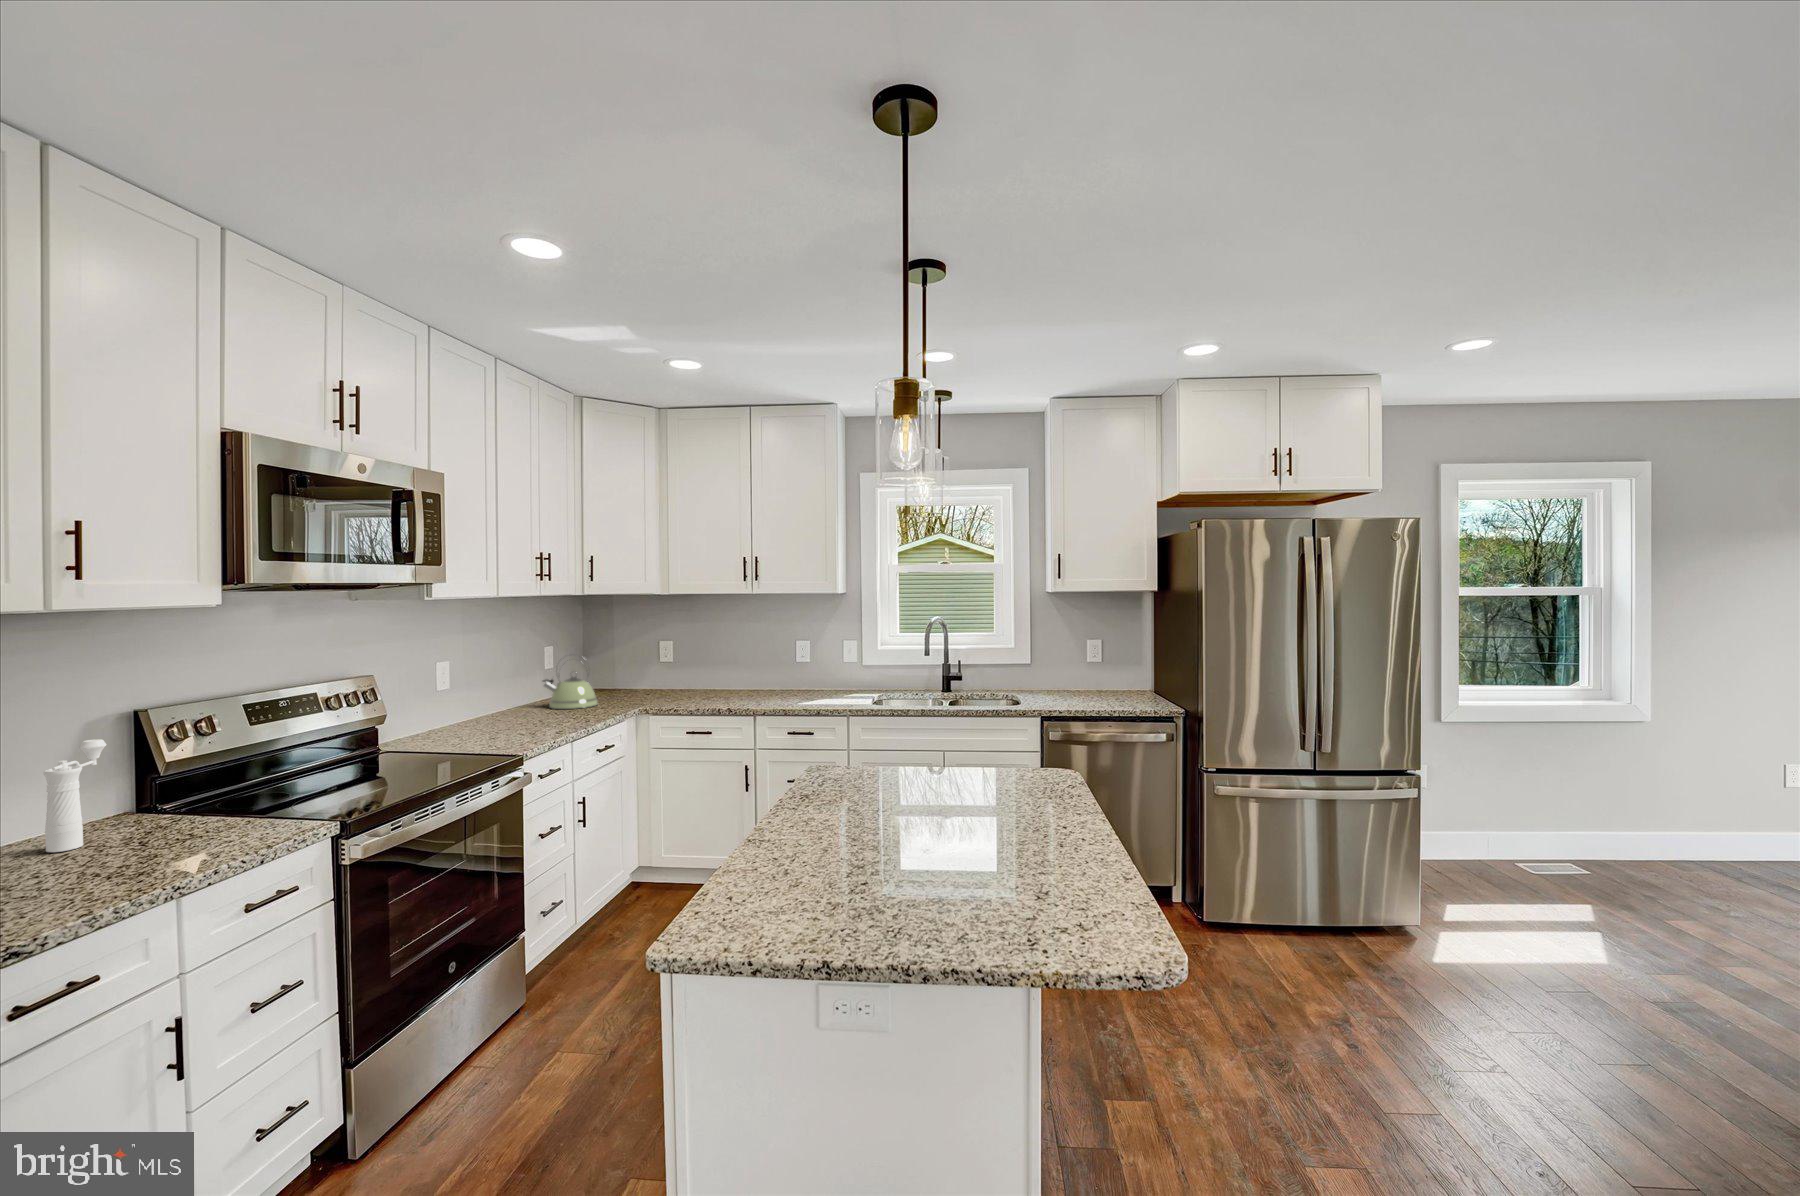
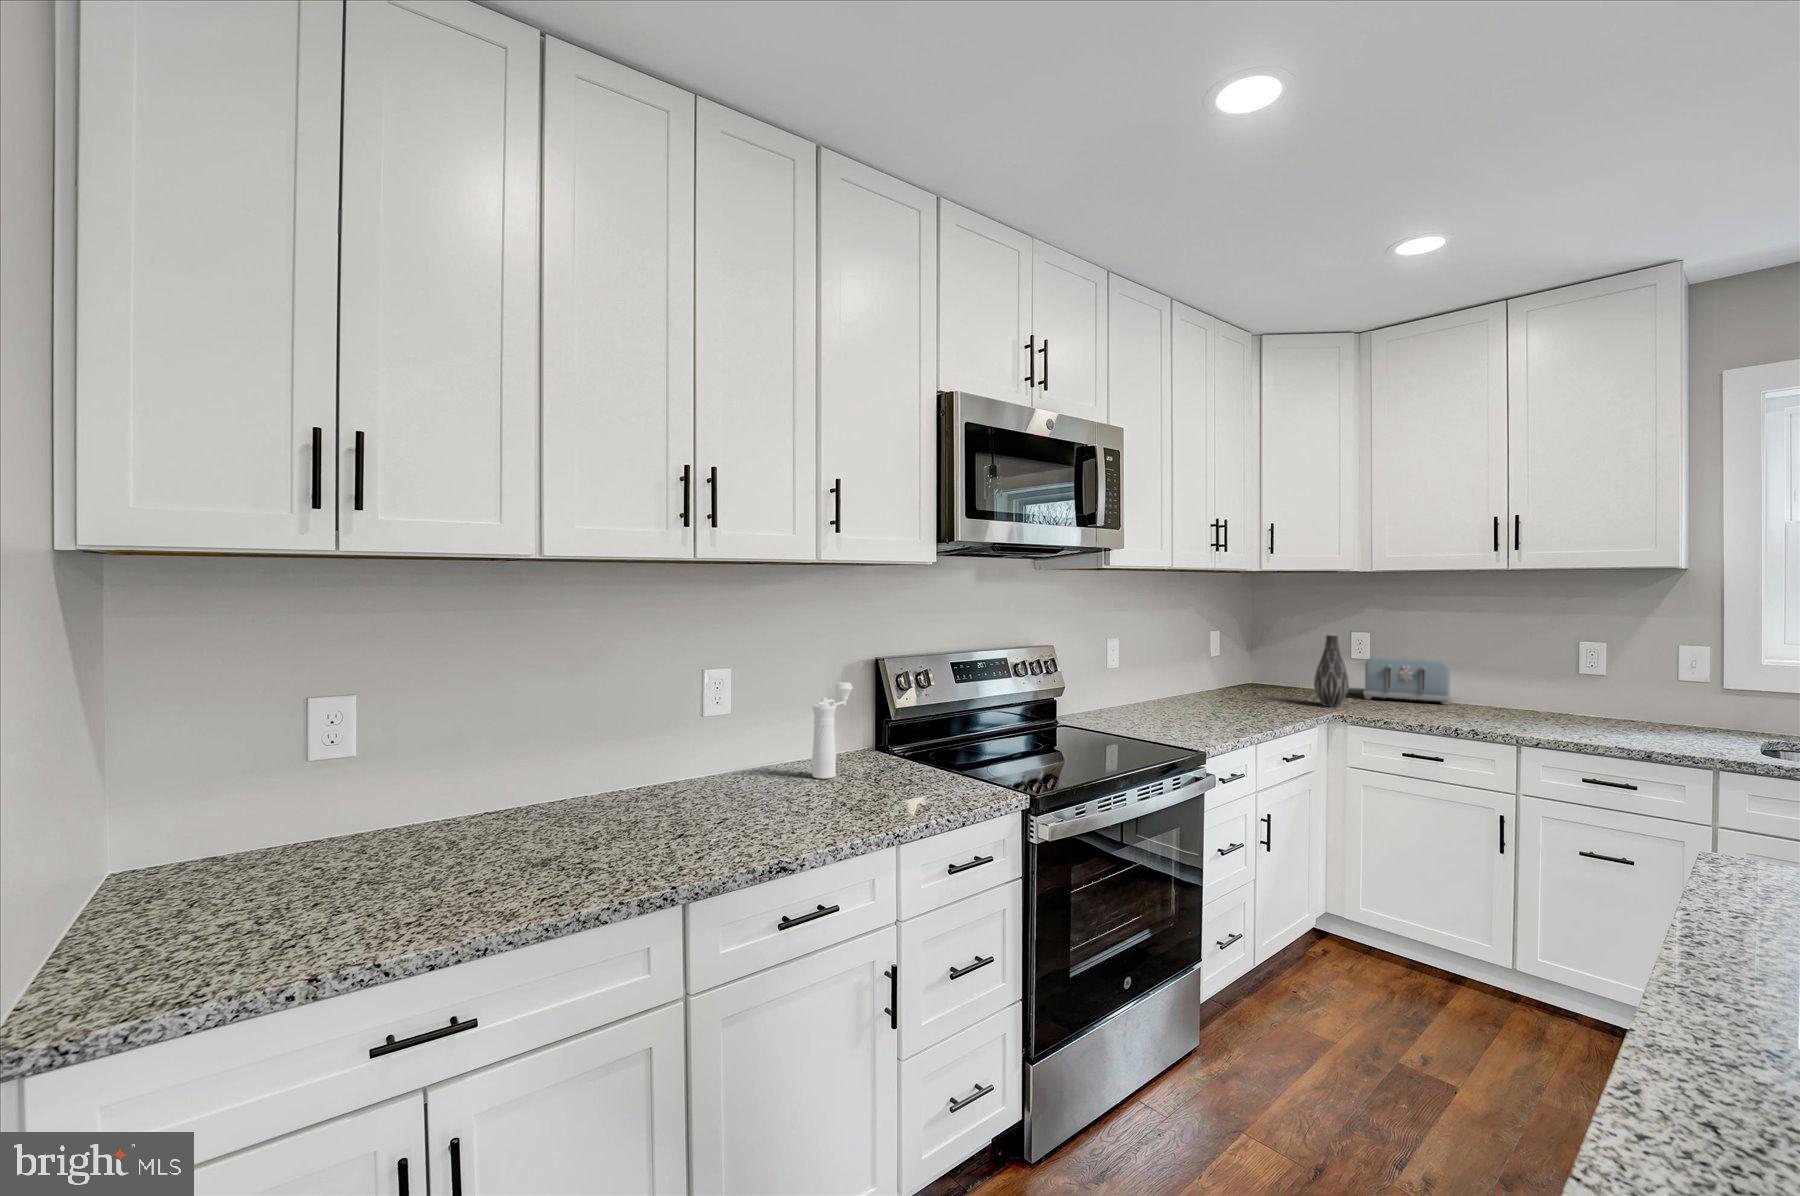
vase: none [625,645,652,703] -> present [1314,634,1349,707]
toaster: none [665,656,727,694] -> present [1363,655,1451,705]
kettle: present [543,666,598,709] -> none [1213,640,1279,705]

